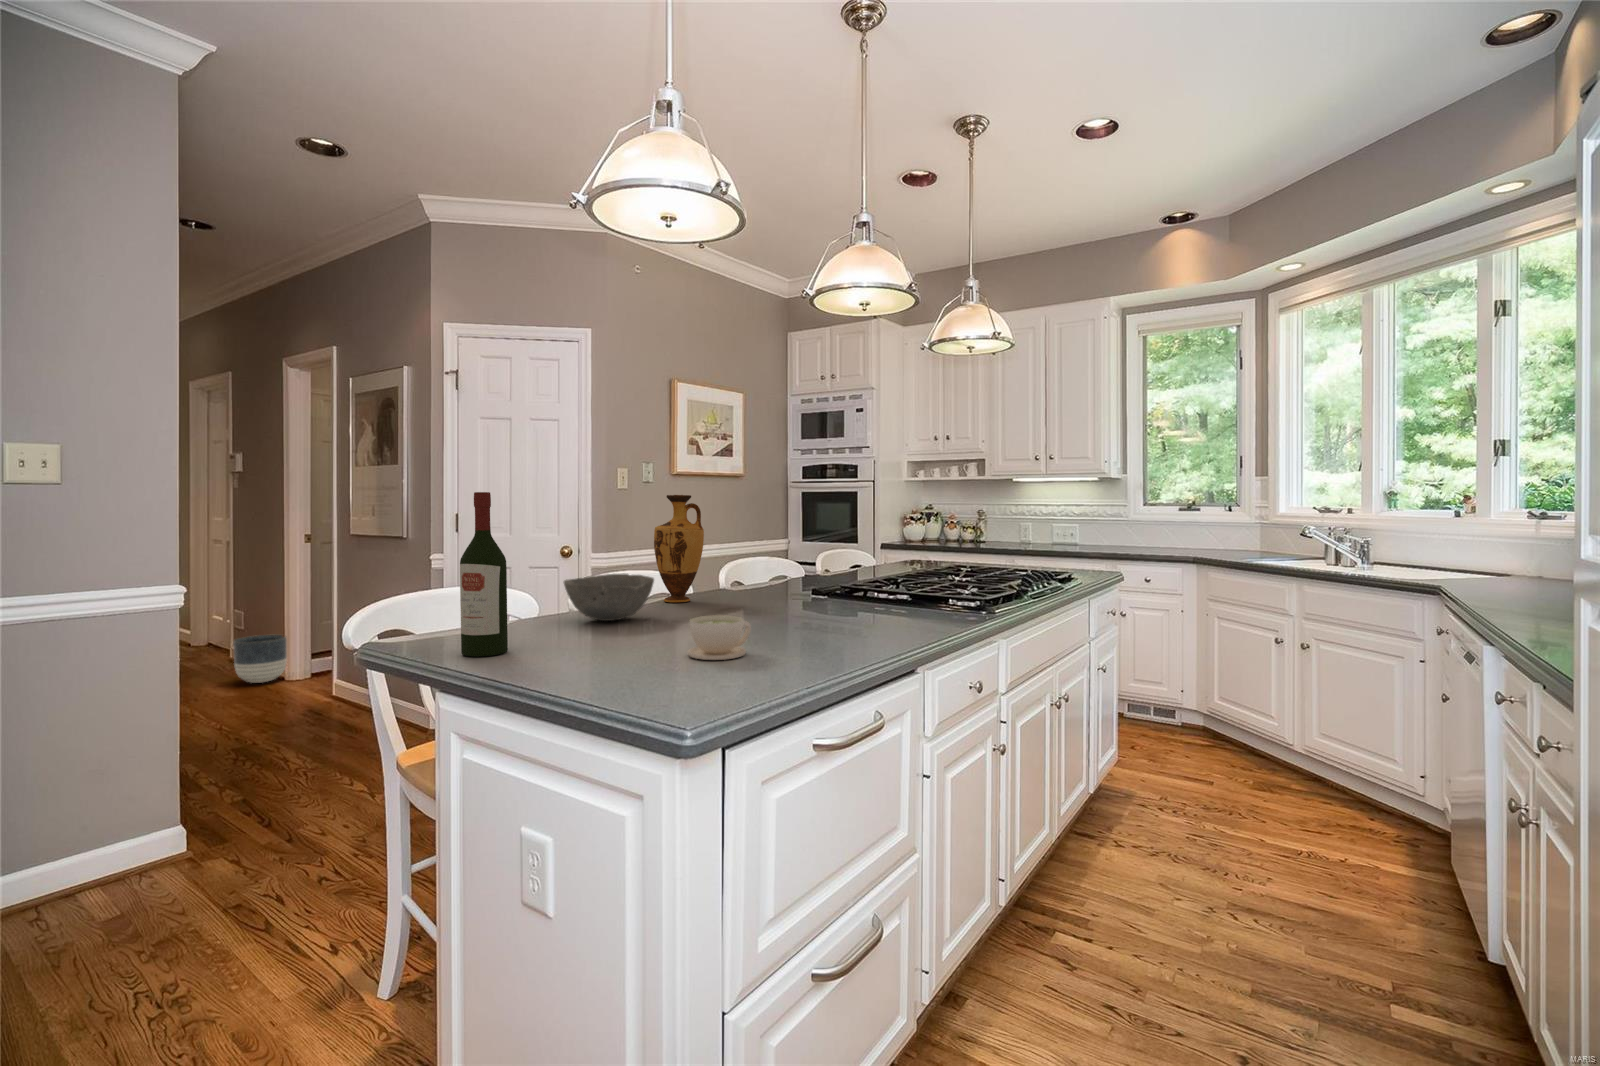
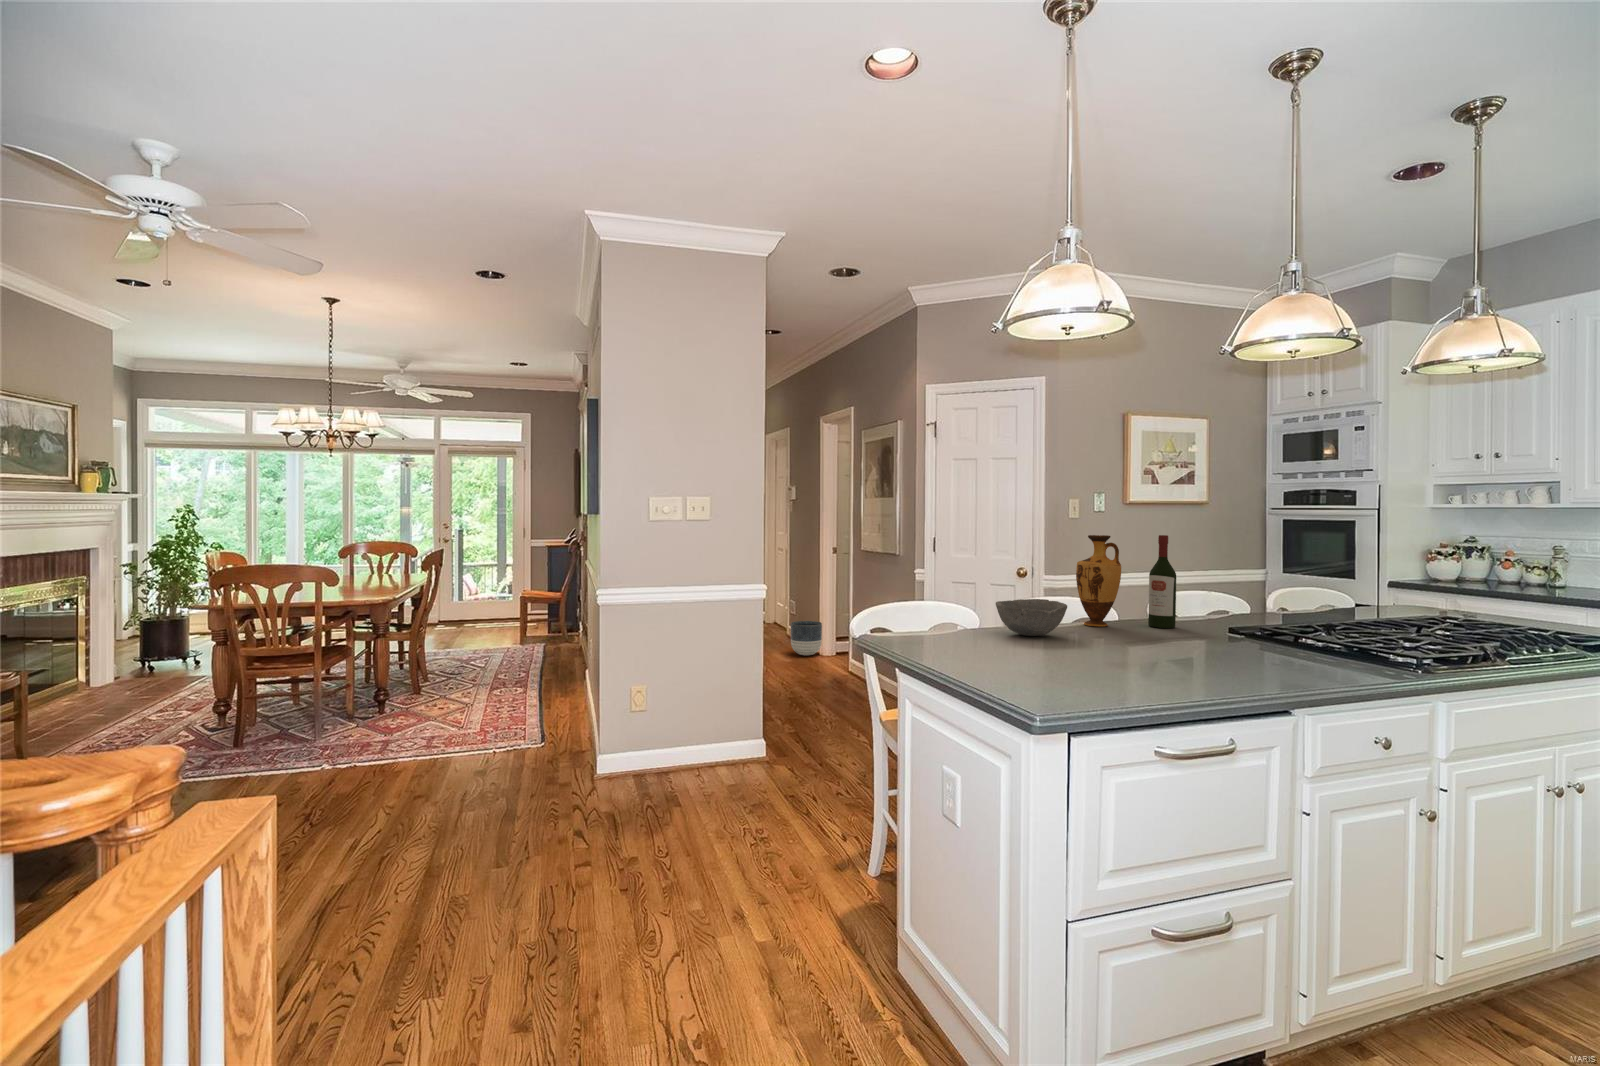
wine bottle: present [460,492,508,656] -> present [1148,535,1176,628]
coffee cup: present [688,615,751,660] -> none [1072,640,1127,675]

